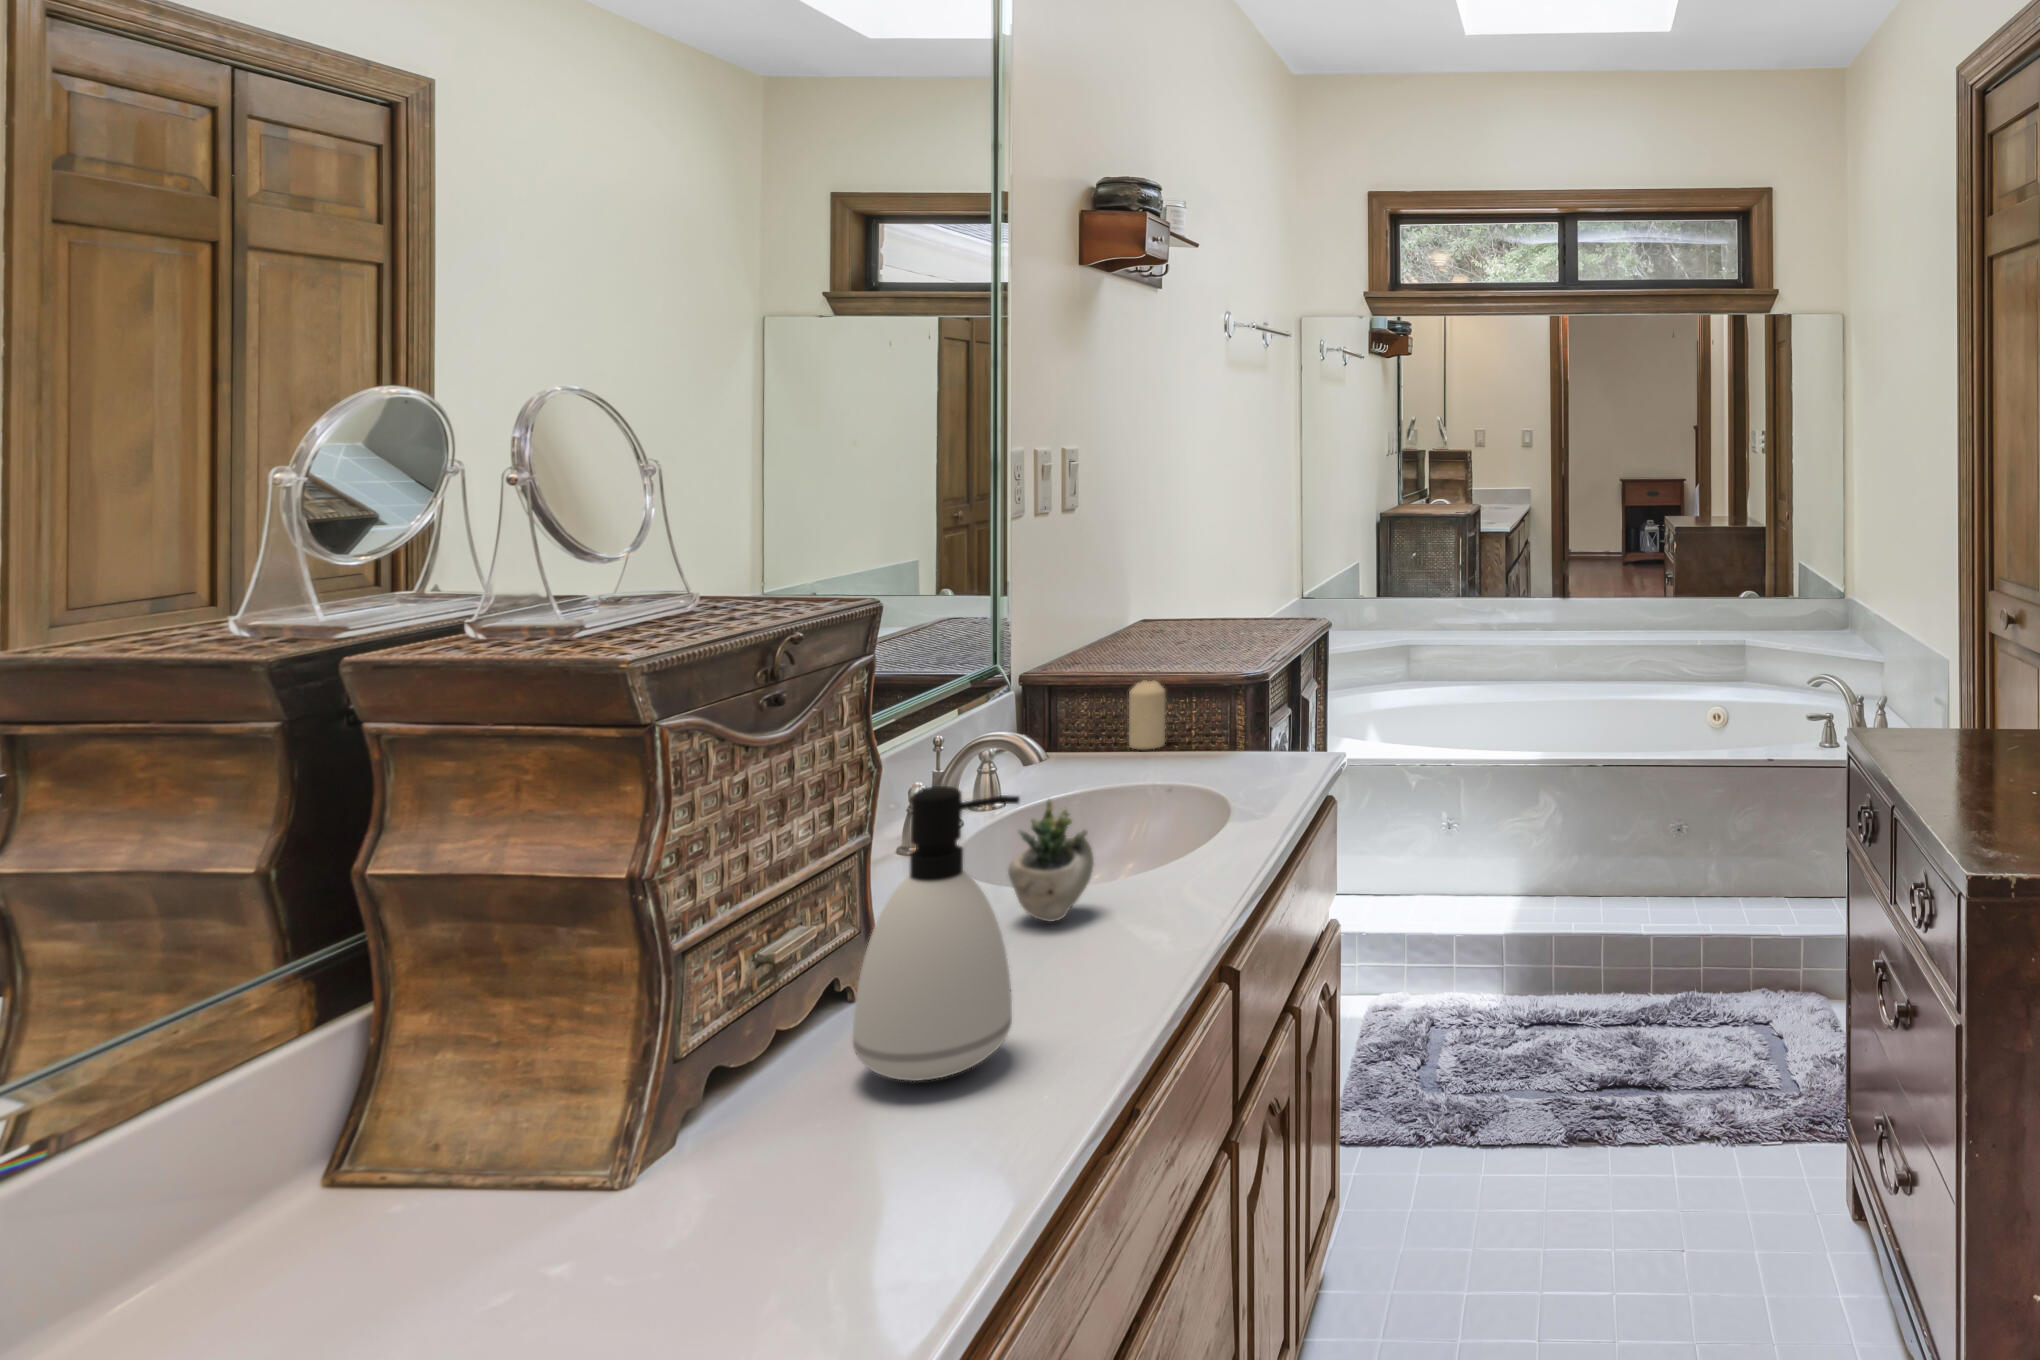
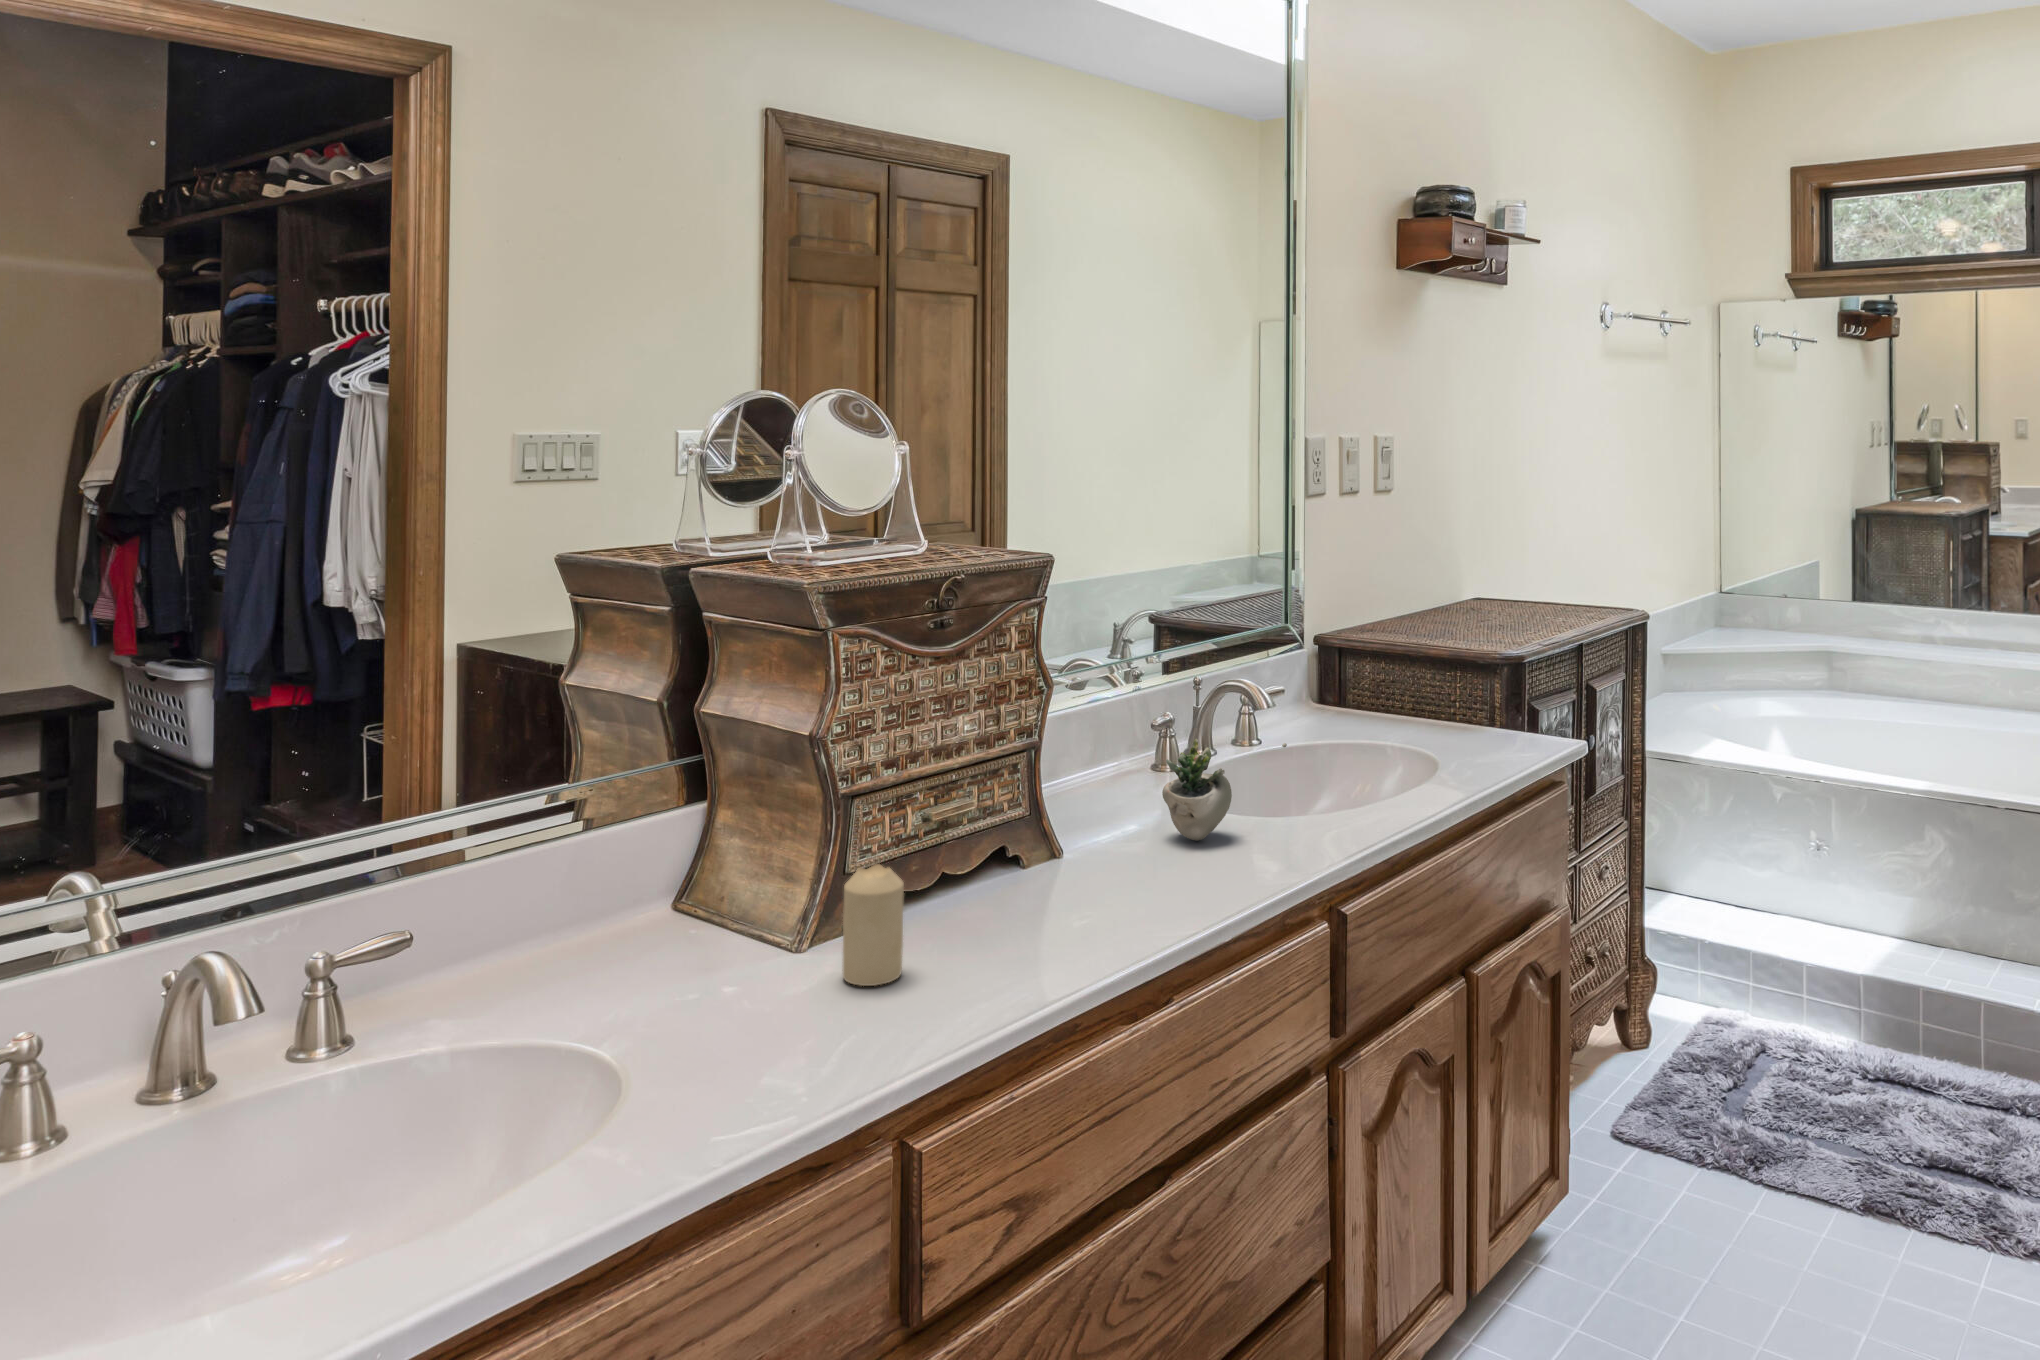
candle: present [1129,680,1165,749] -> present [842,864,904,986]
soap dispenser: present [853,786,1020,1081] -> none [970,708,1088,928]

